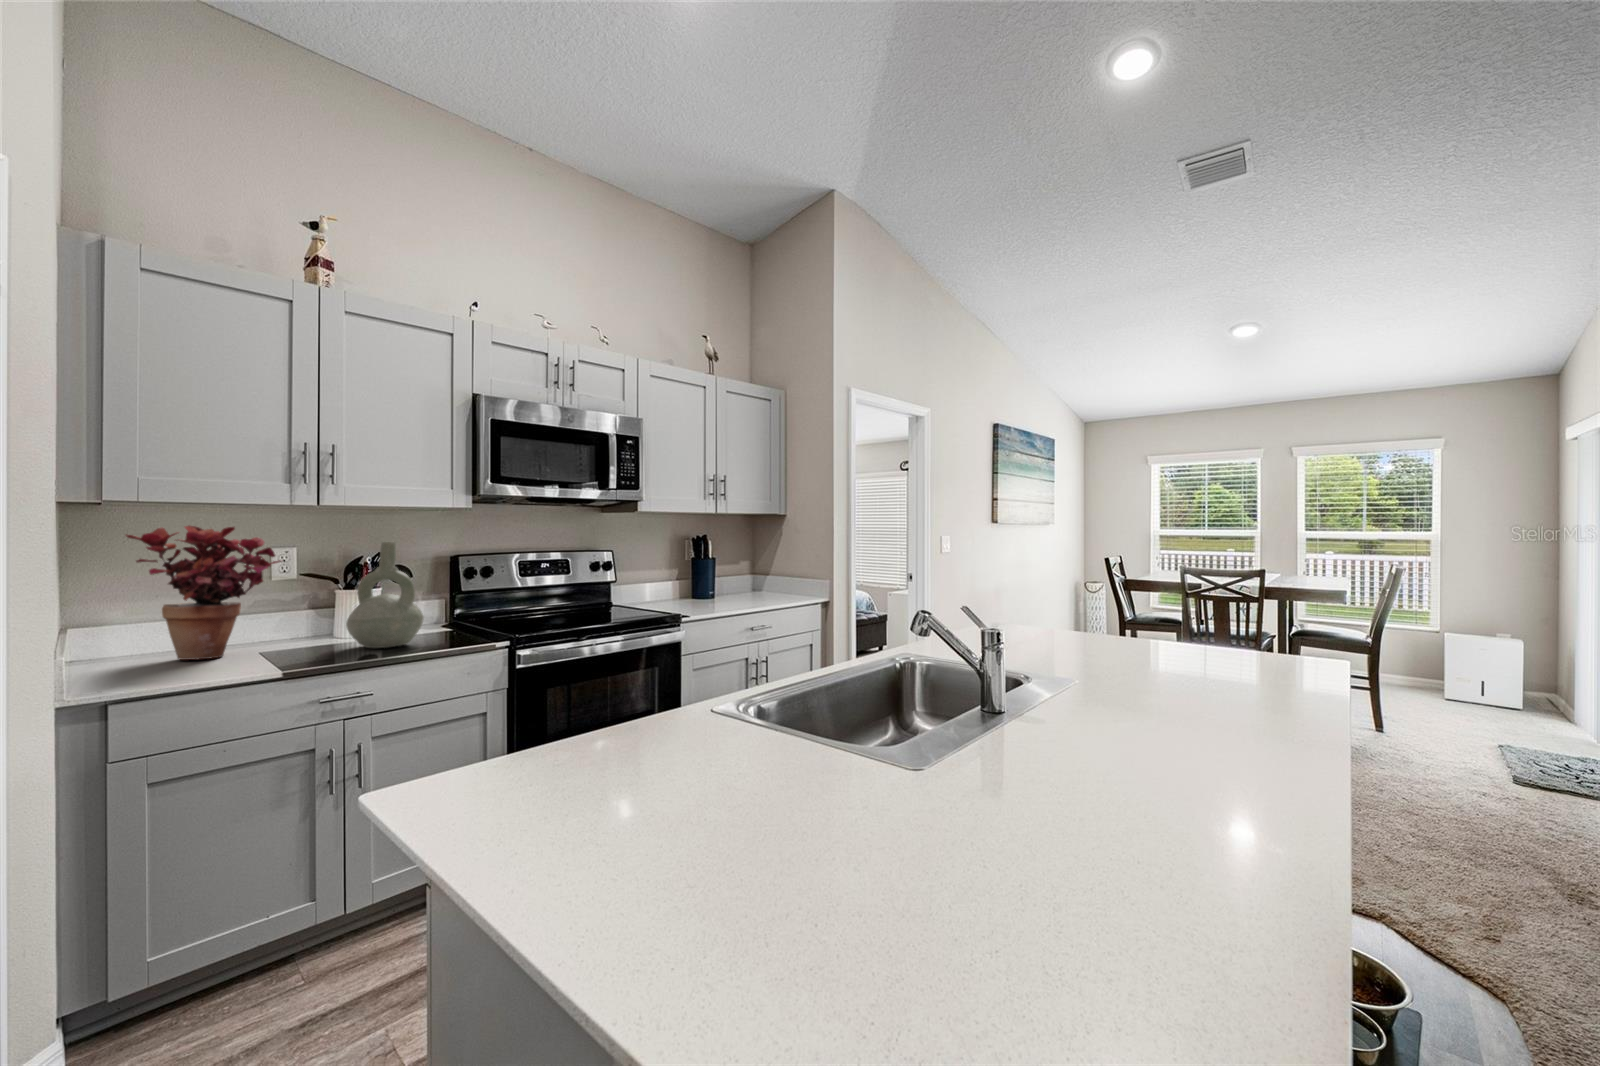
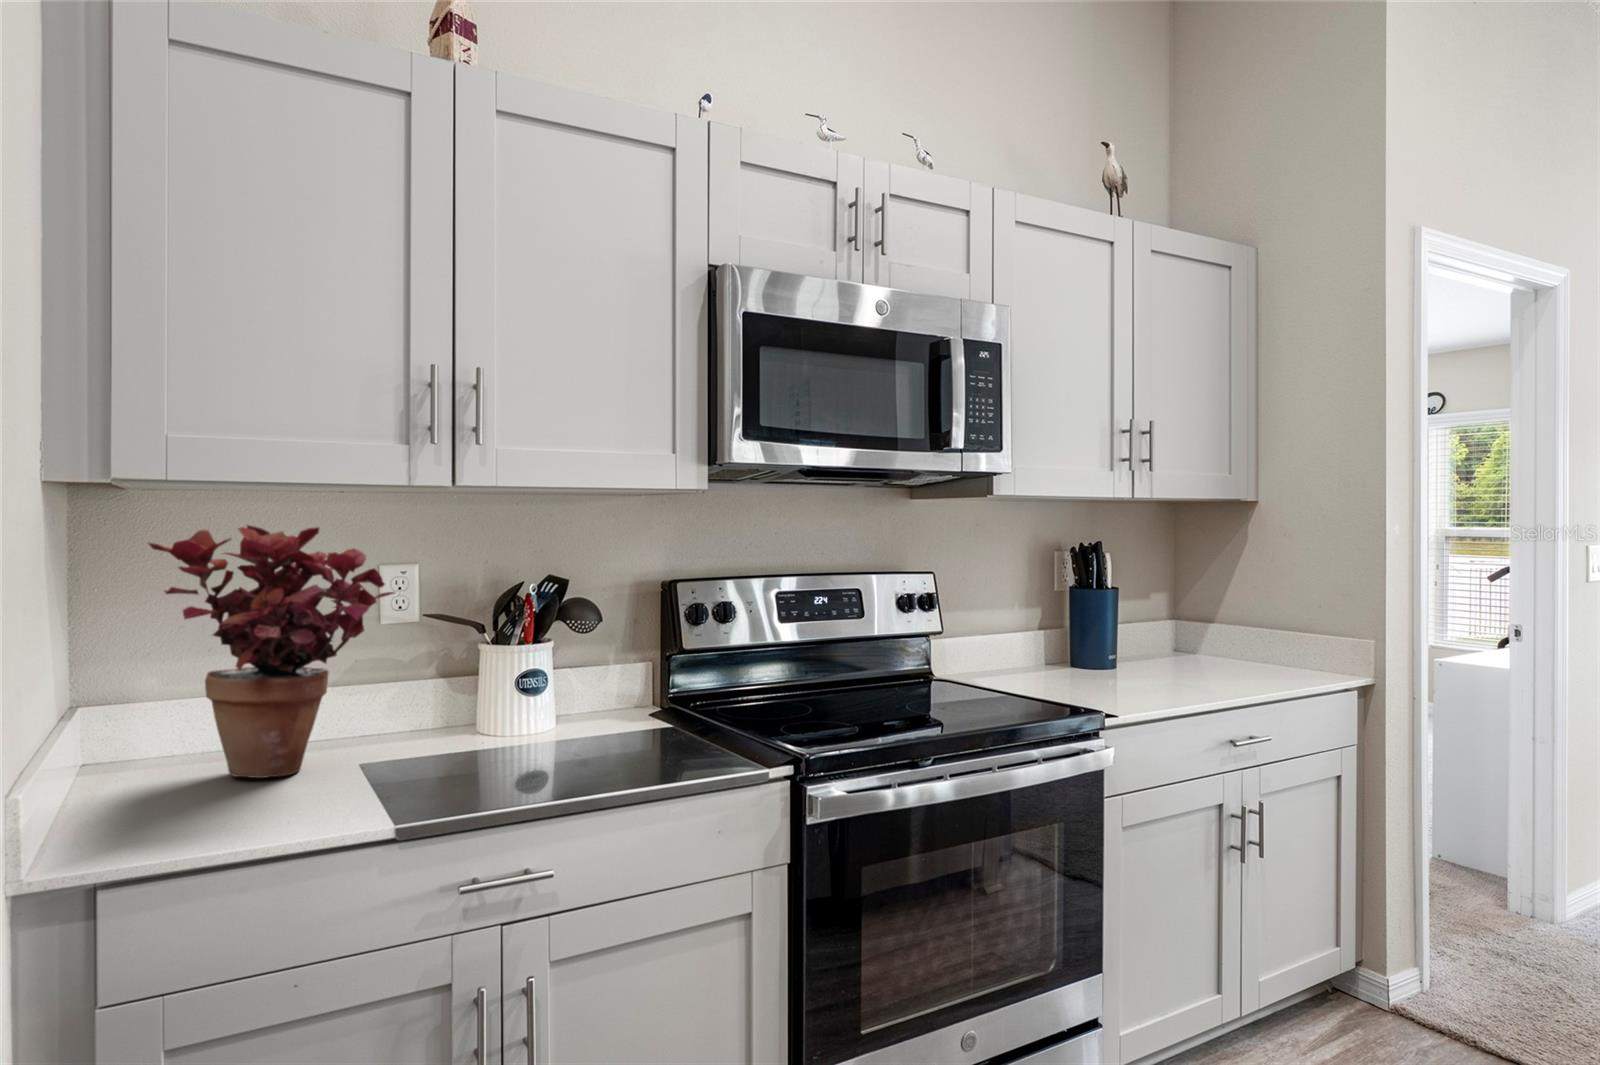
decorative vase: present [346,542,424,648] -> none [500,557,632,768]

